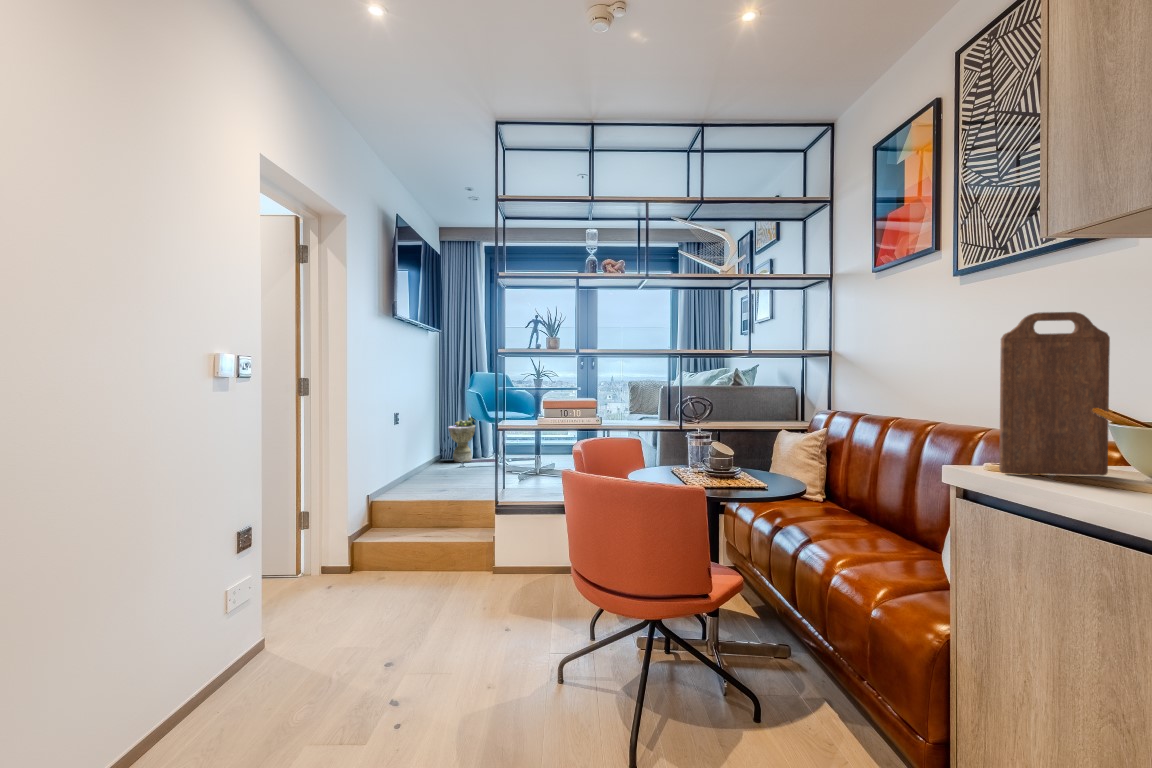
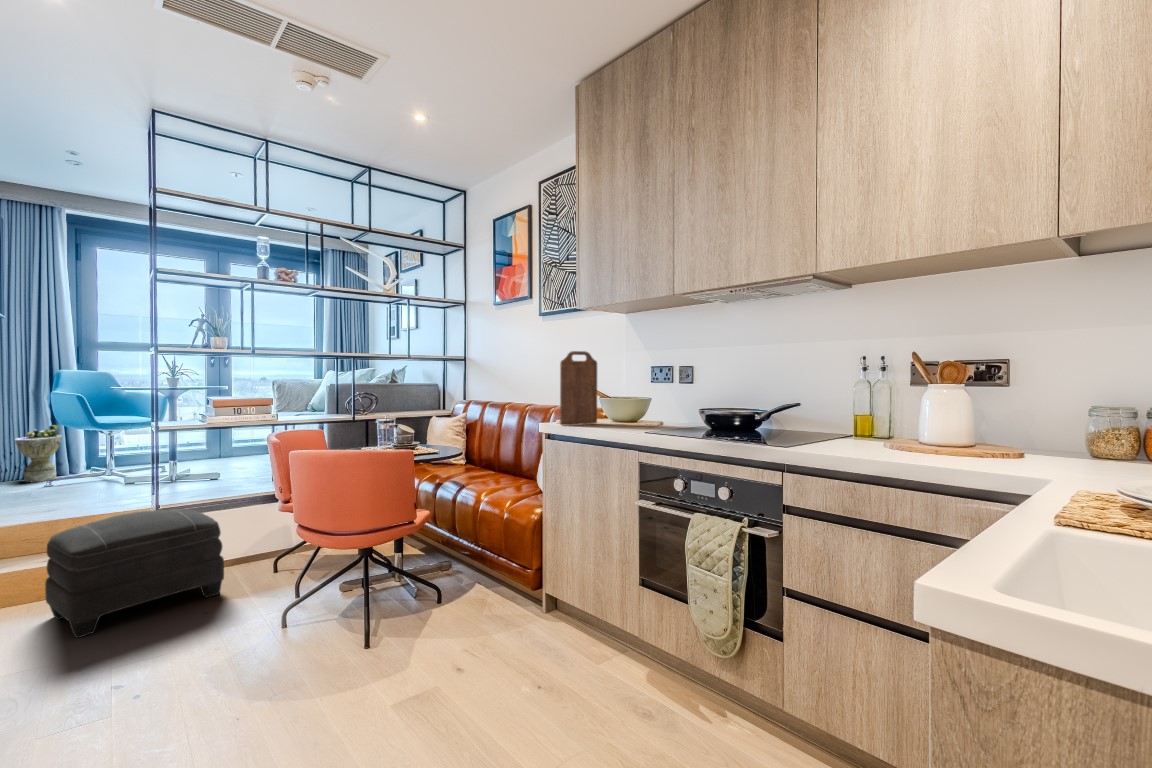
ottoman: none [401,507,533,624] -> present [45,509,224,638]

